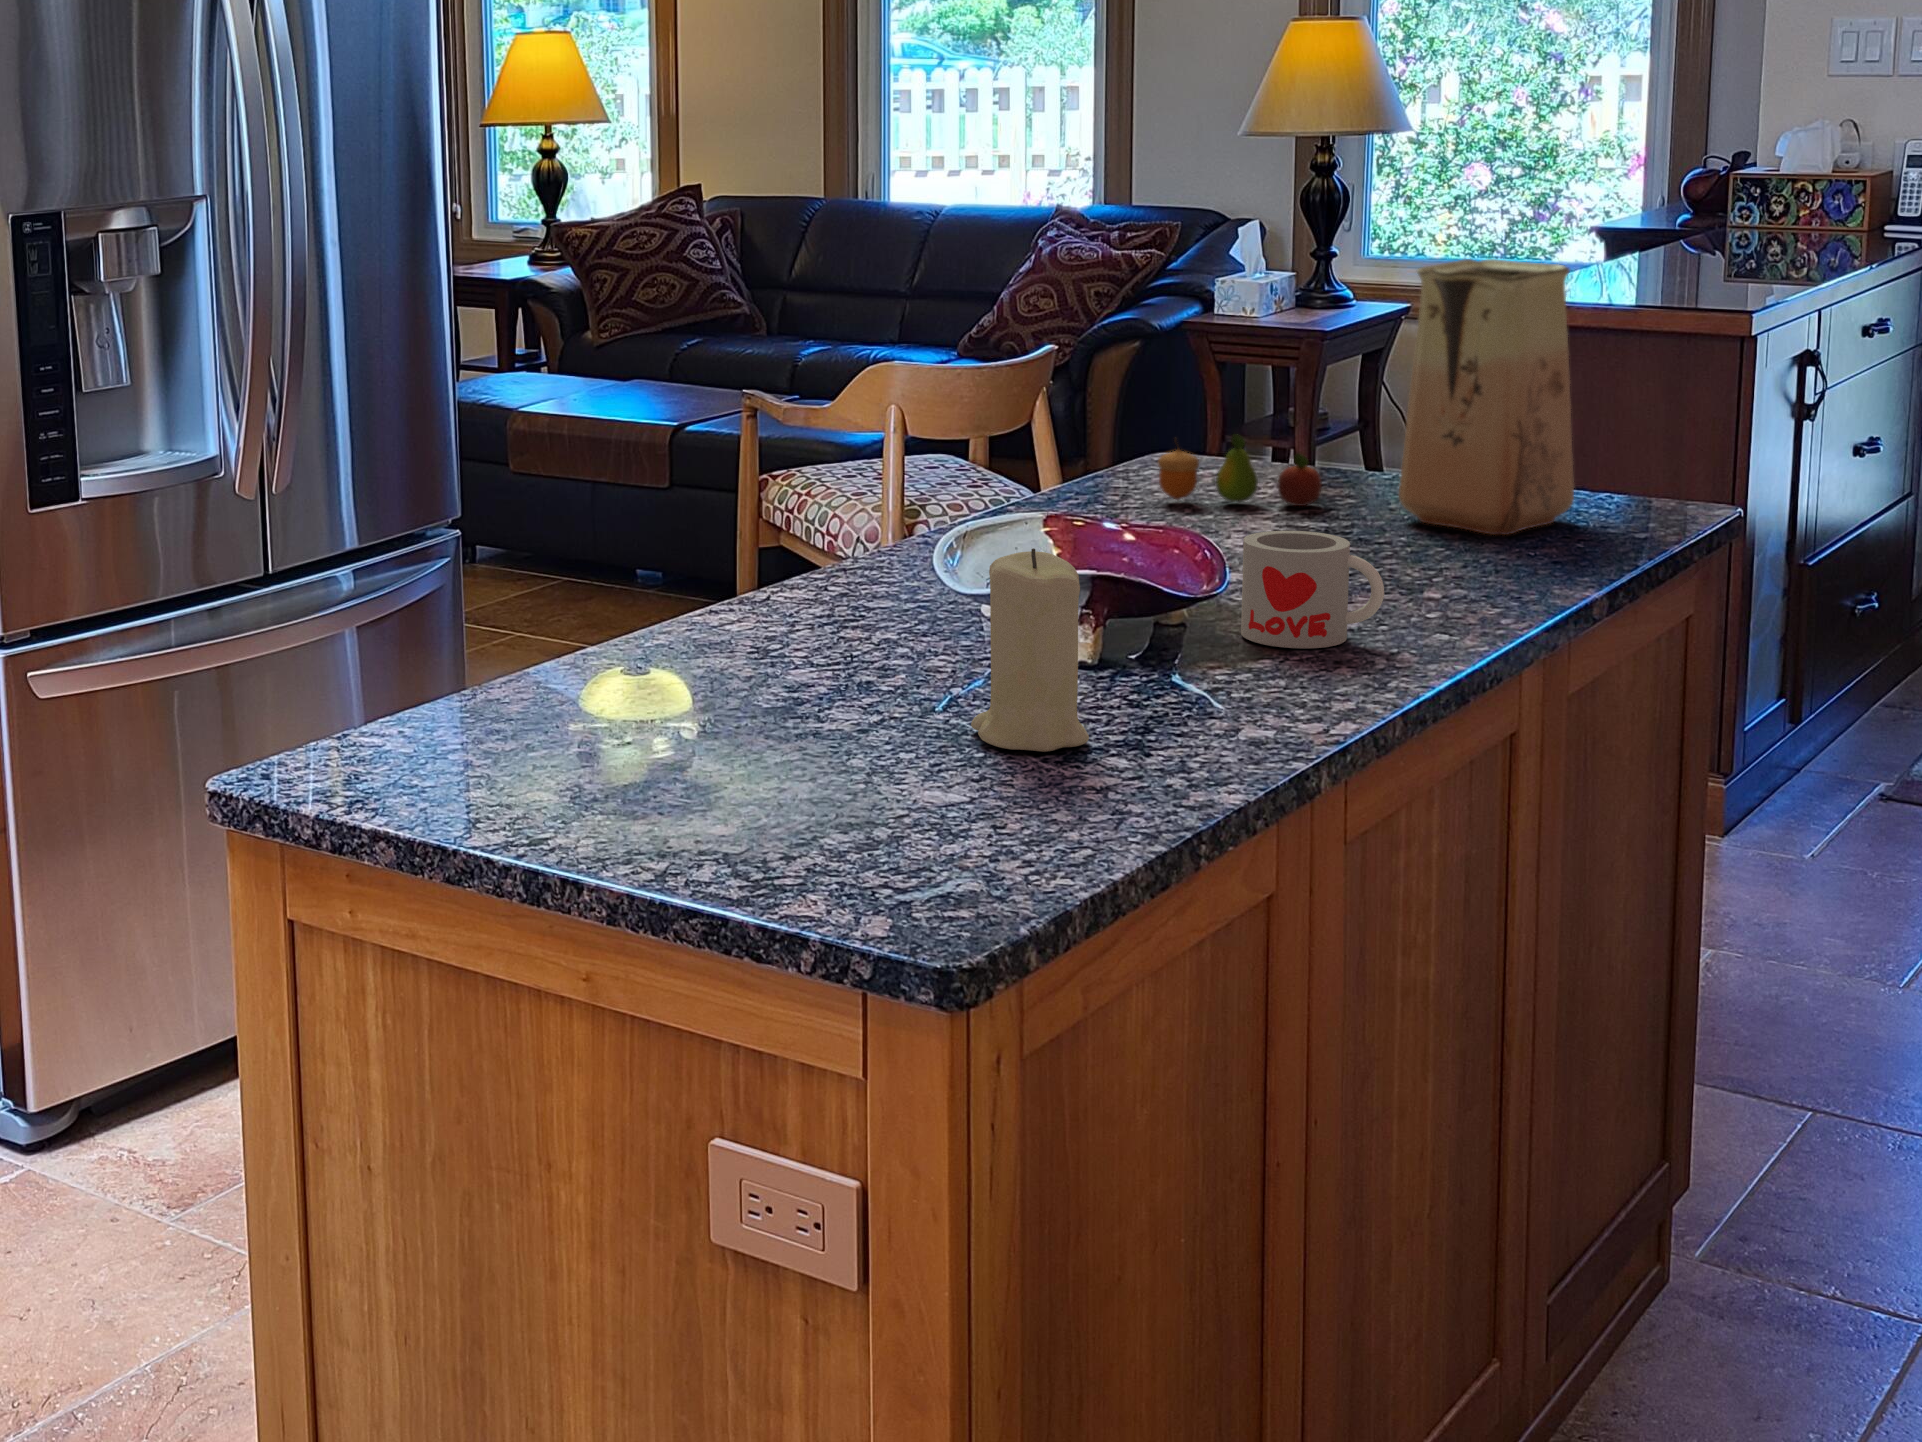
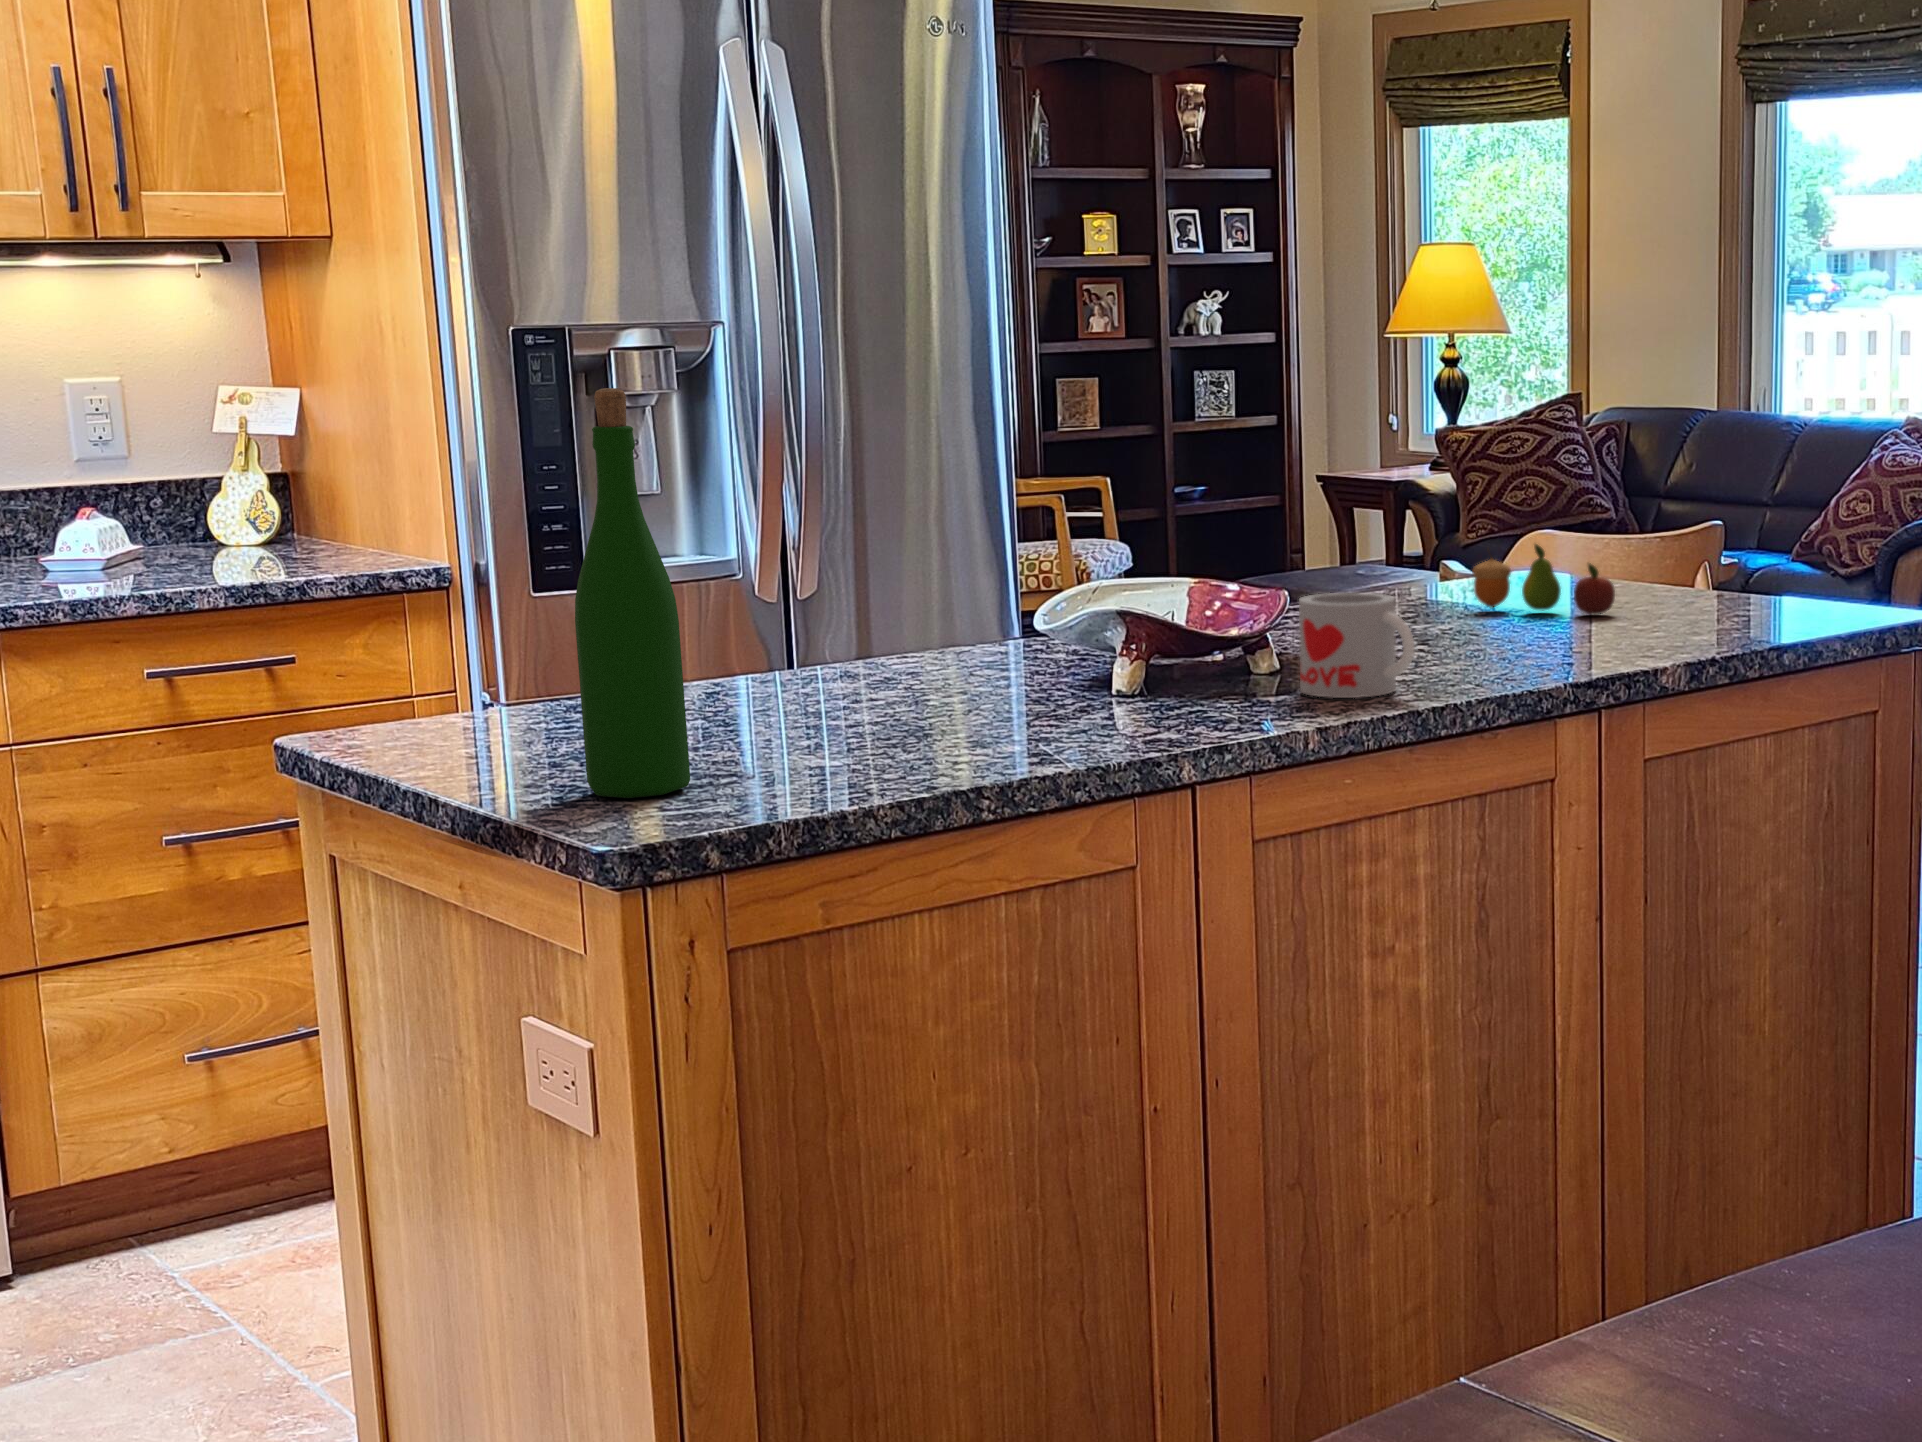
vase: present [1399,259,1574,535] -> none [1651,371,1823,636]
wine bottle: none [803,404,910,851] -> present [575,388,690,798]
candle: present [971,548,1089,752] -> none [894,562,998,748]

